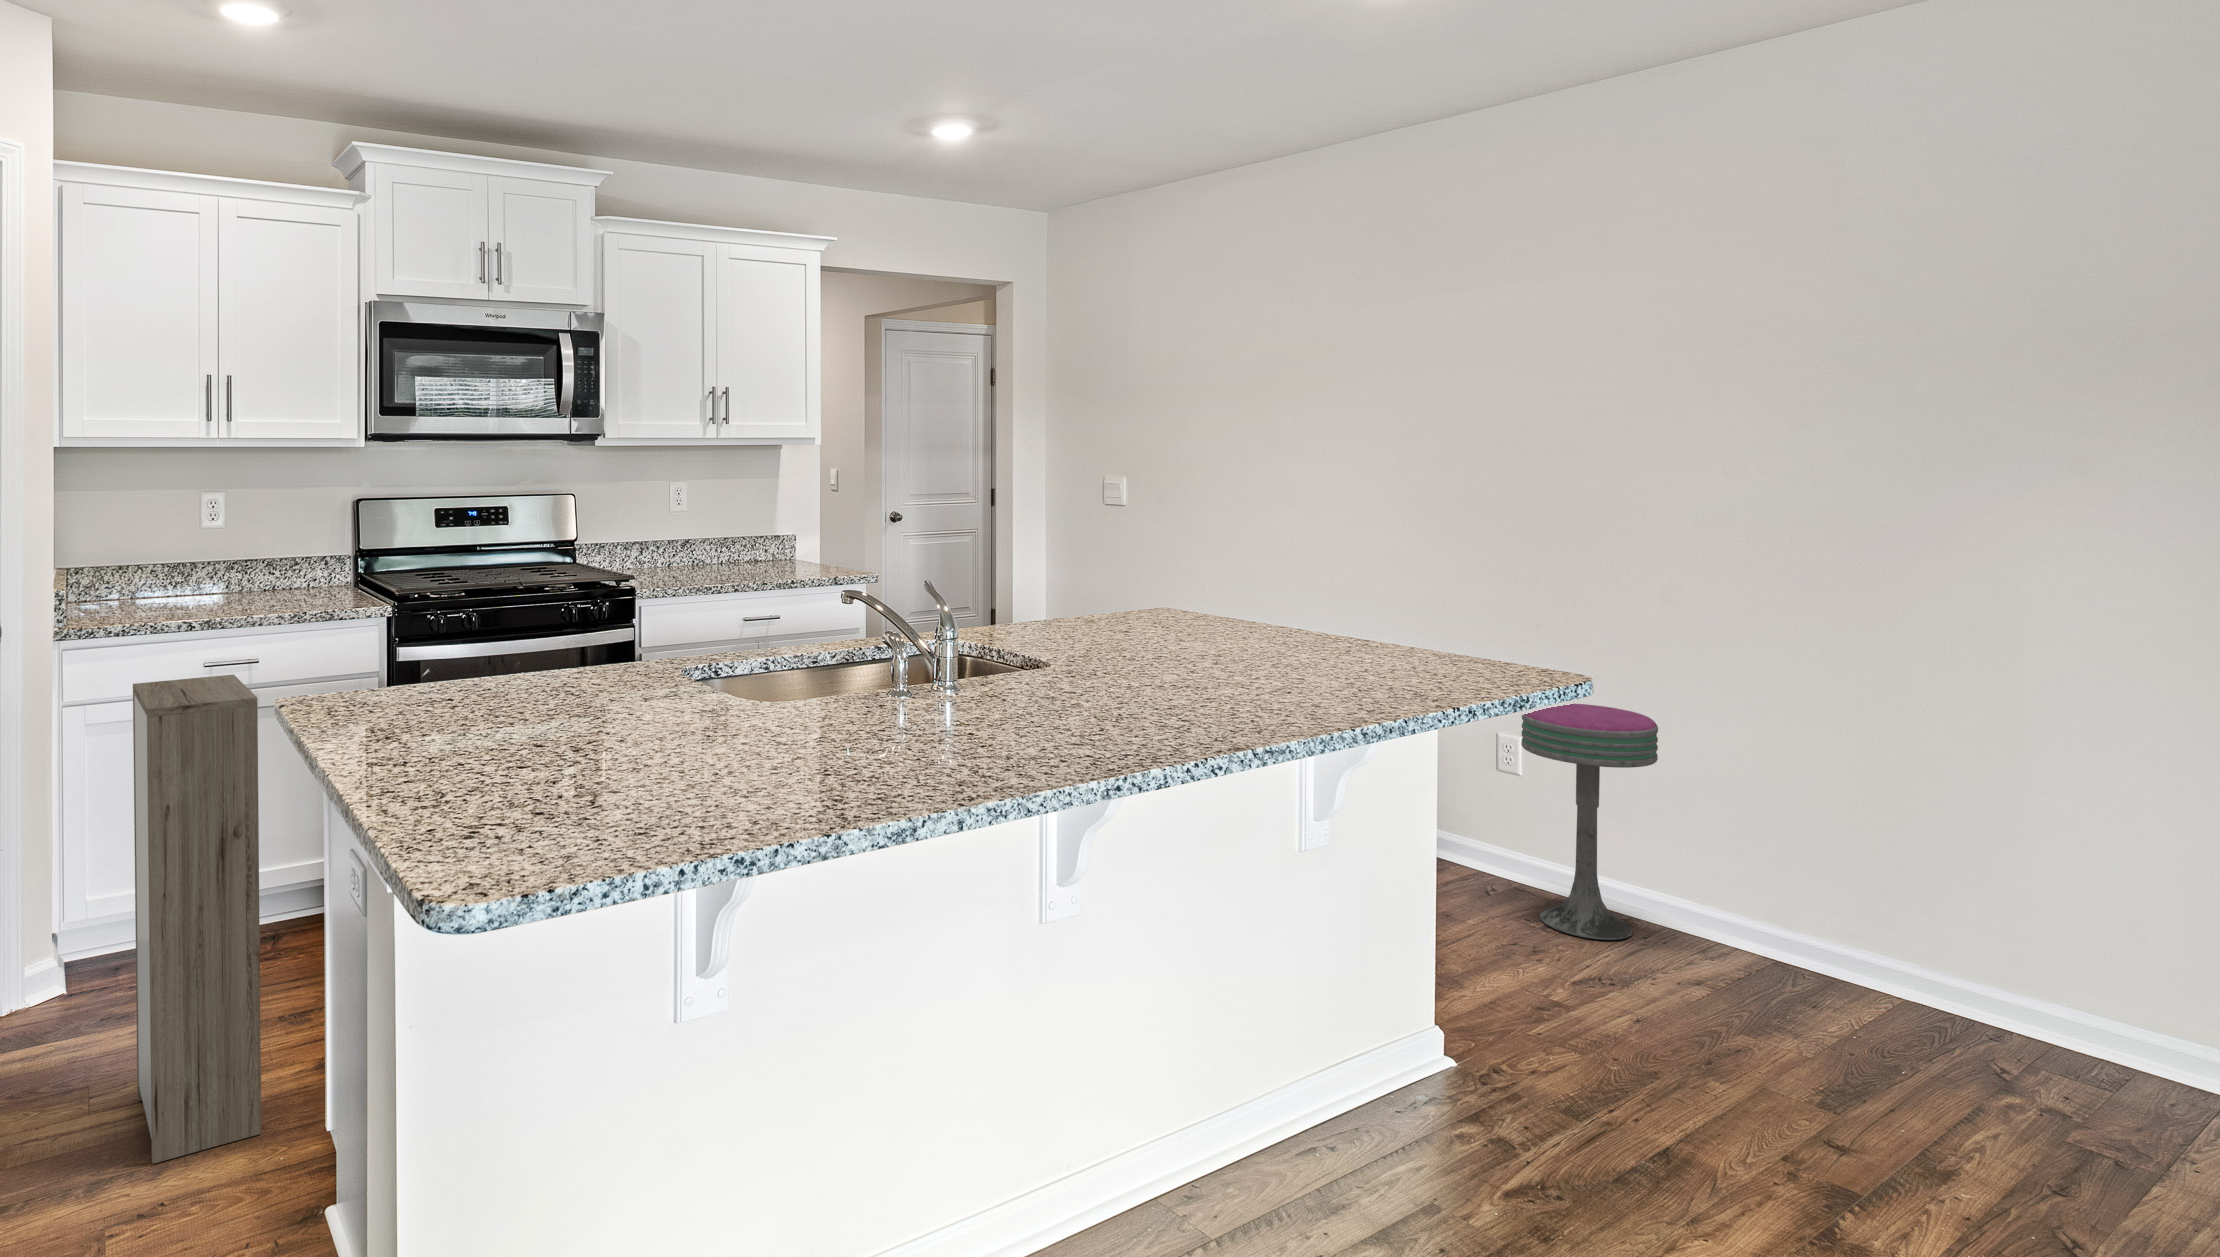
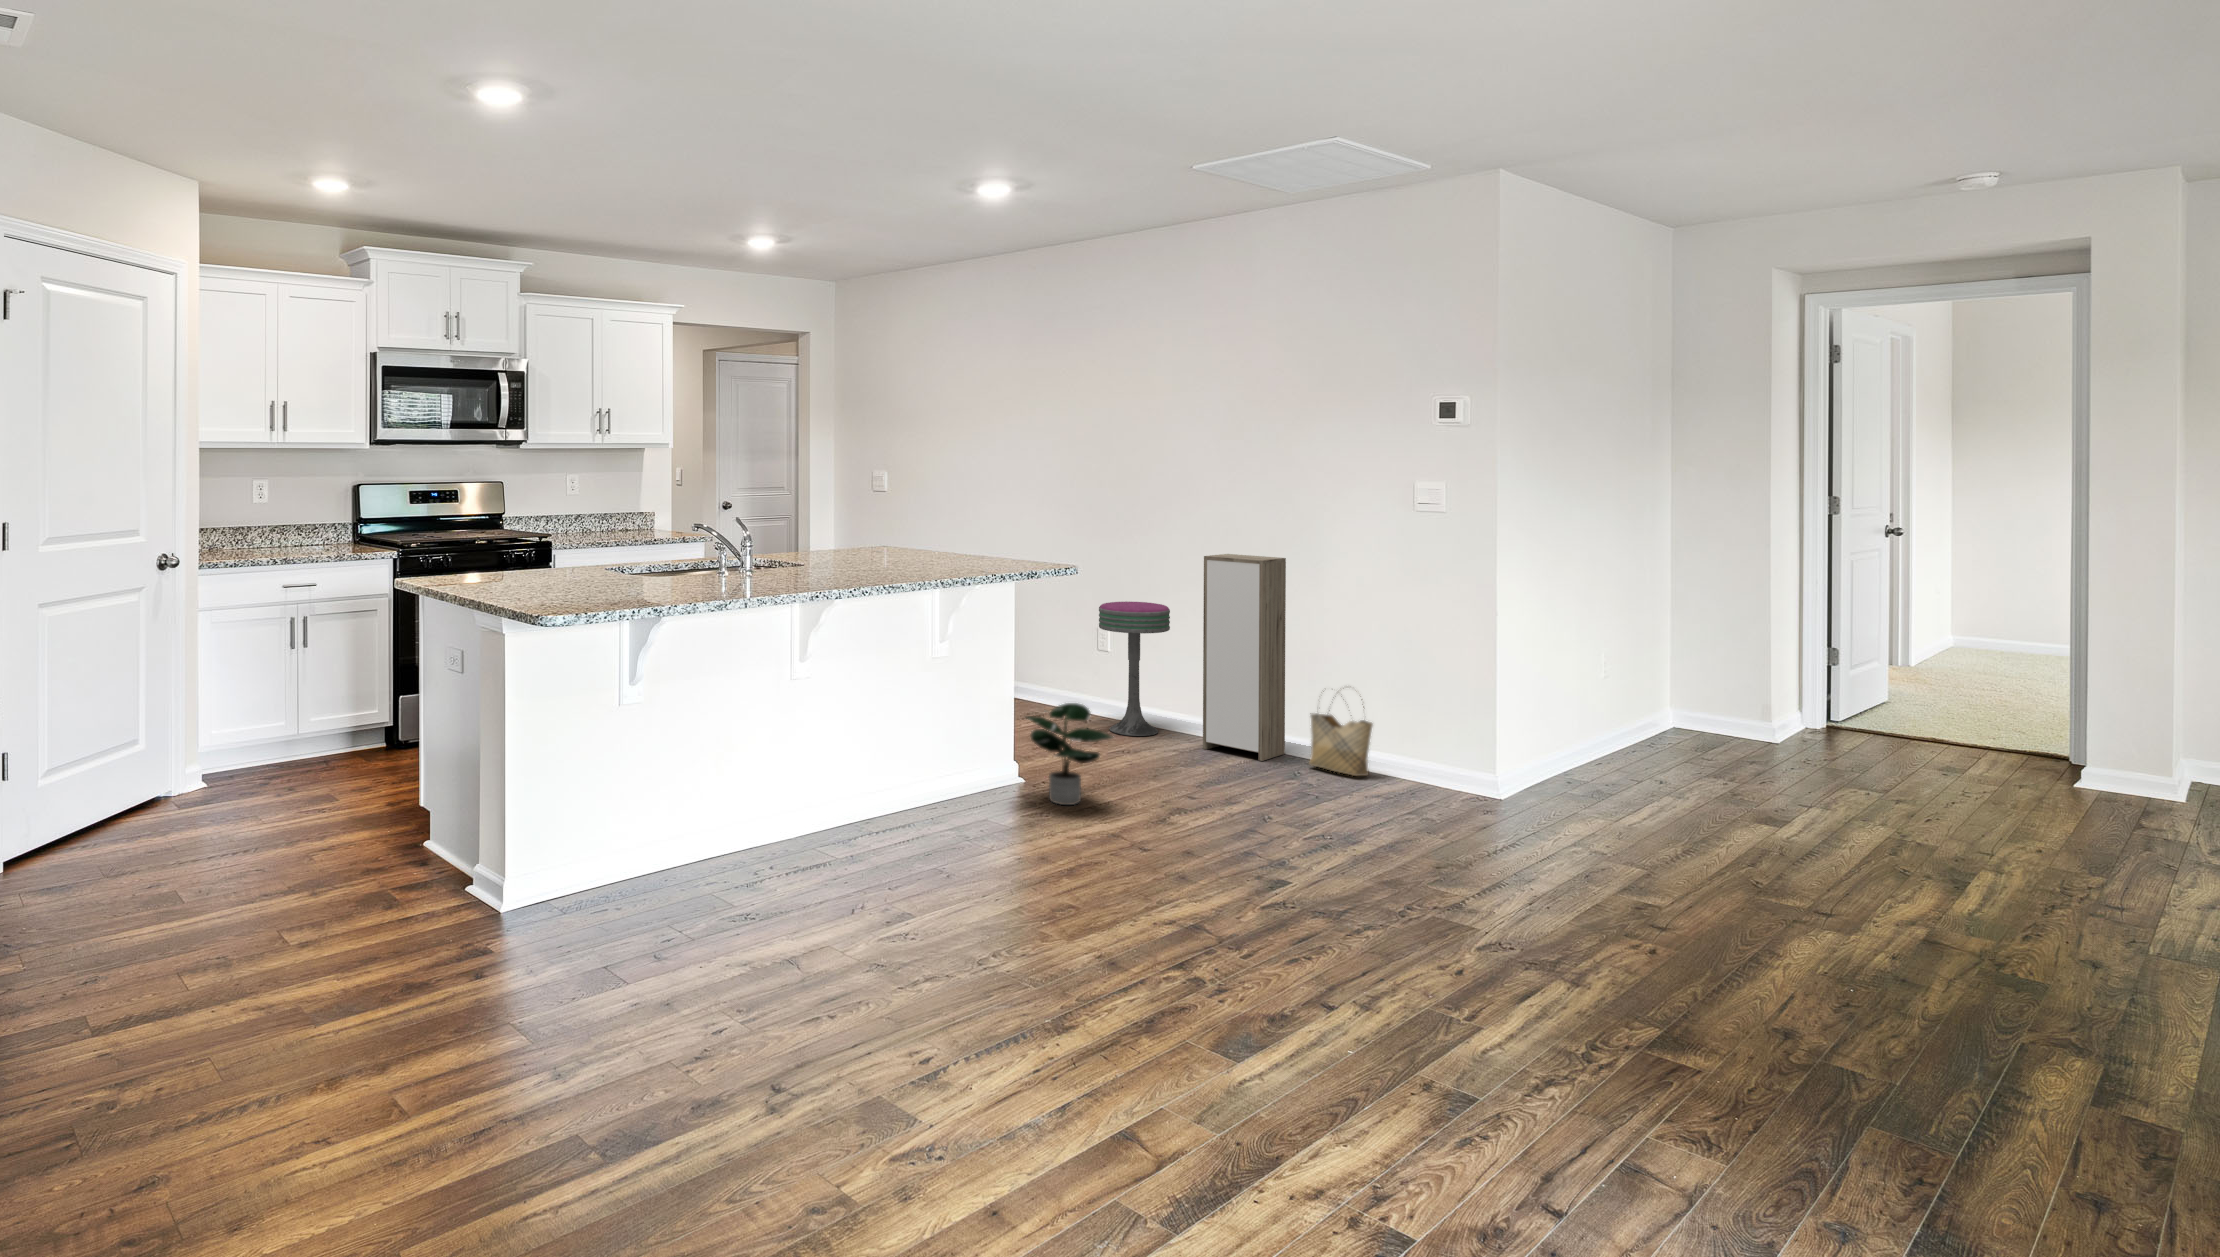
storage cabinet: present [133,674,261,1164] -> present [1203,554,1286,761]
woven basket: none [1993,904,2160,1091] -> present [1309,691,1373,776]
potted plant: none [1475,935,1677,1154] -> present [1026,703,1112,805]

